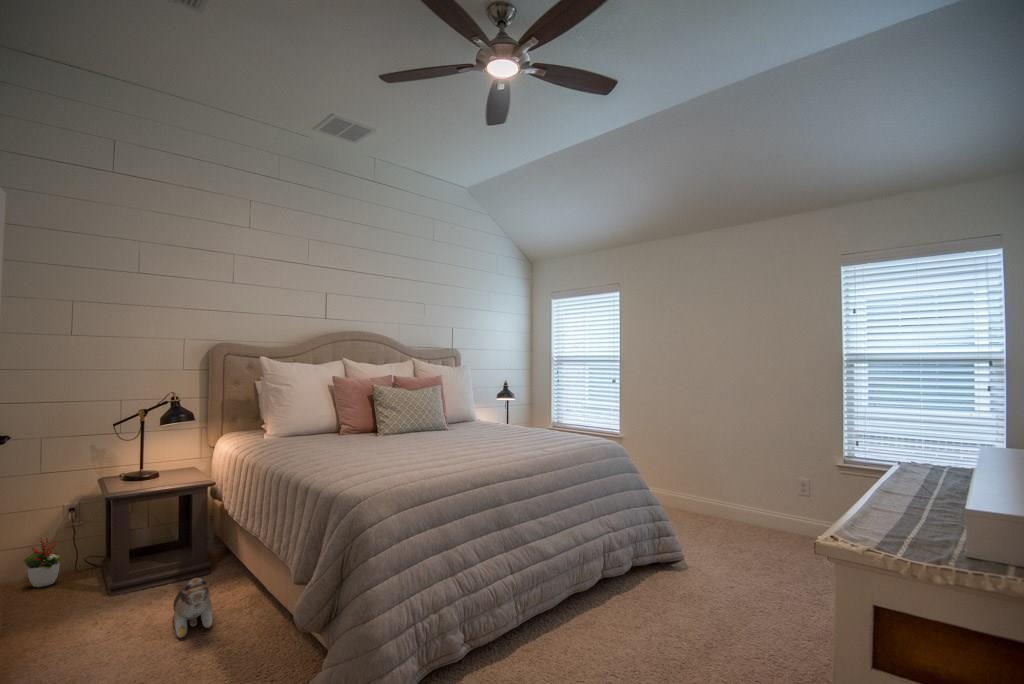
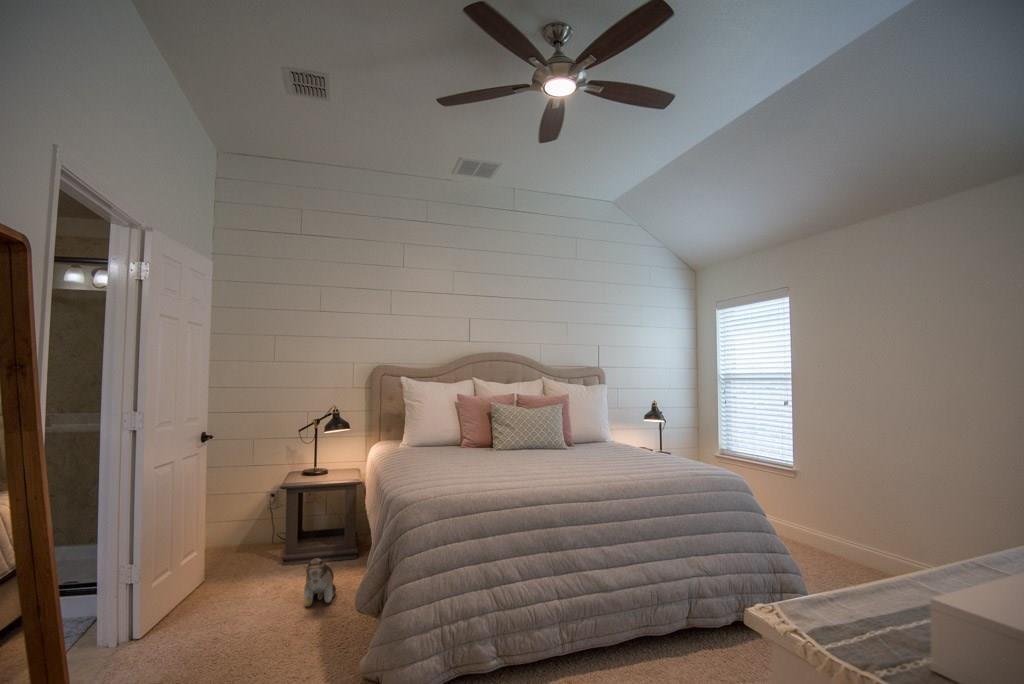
decorative plant: present [23,538,61,587] -> none [239,514,262,552]

